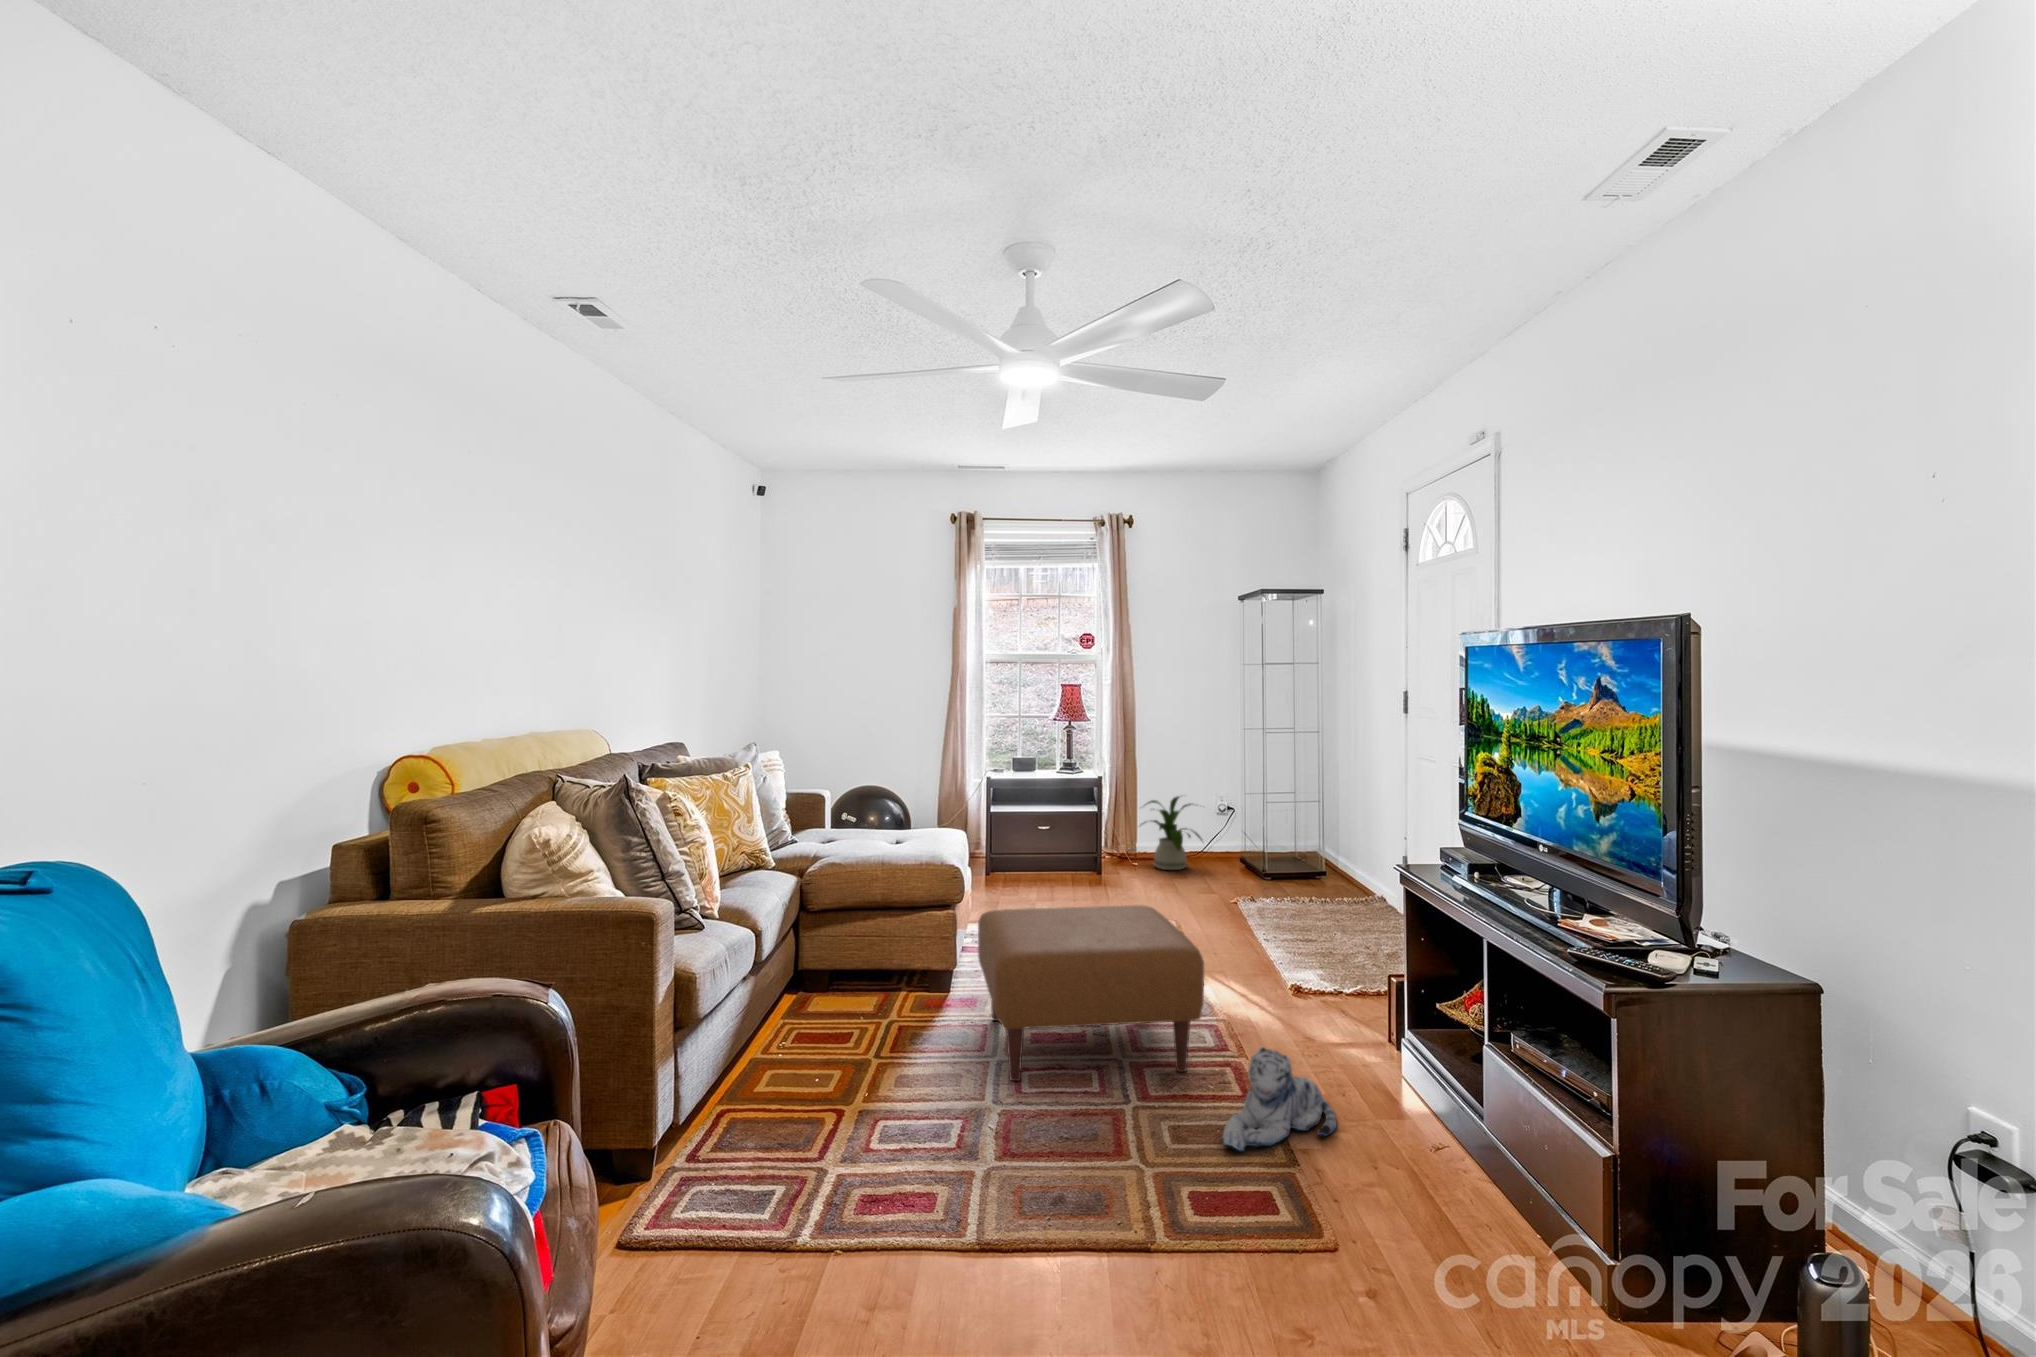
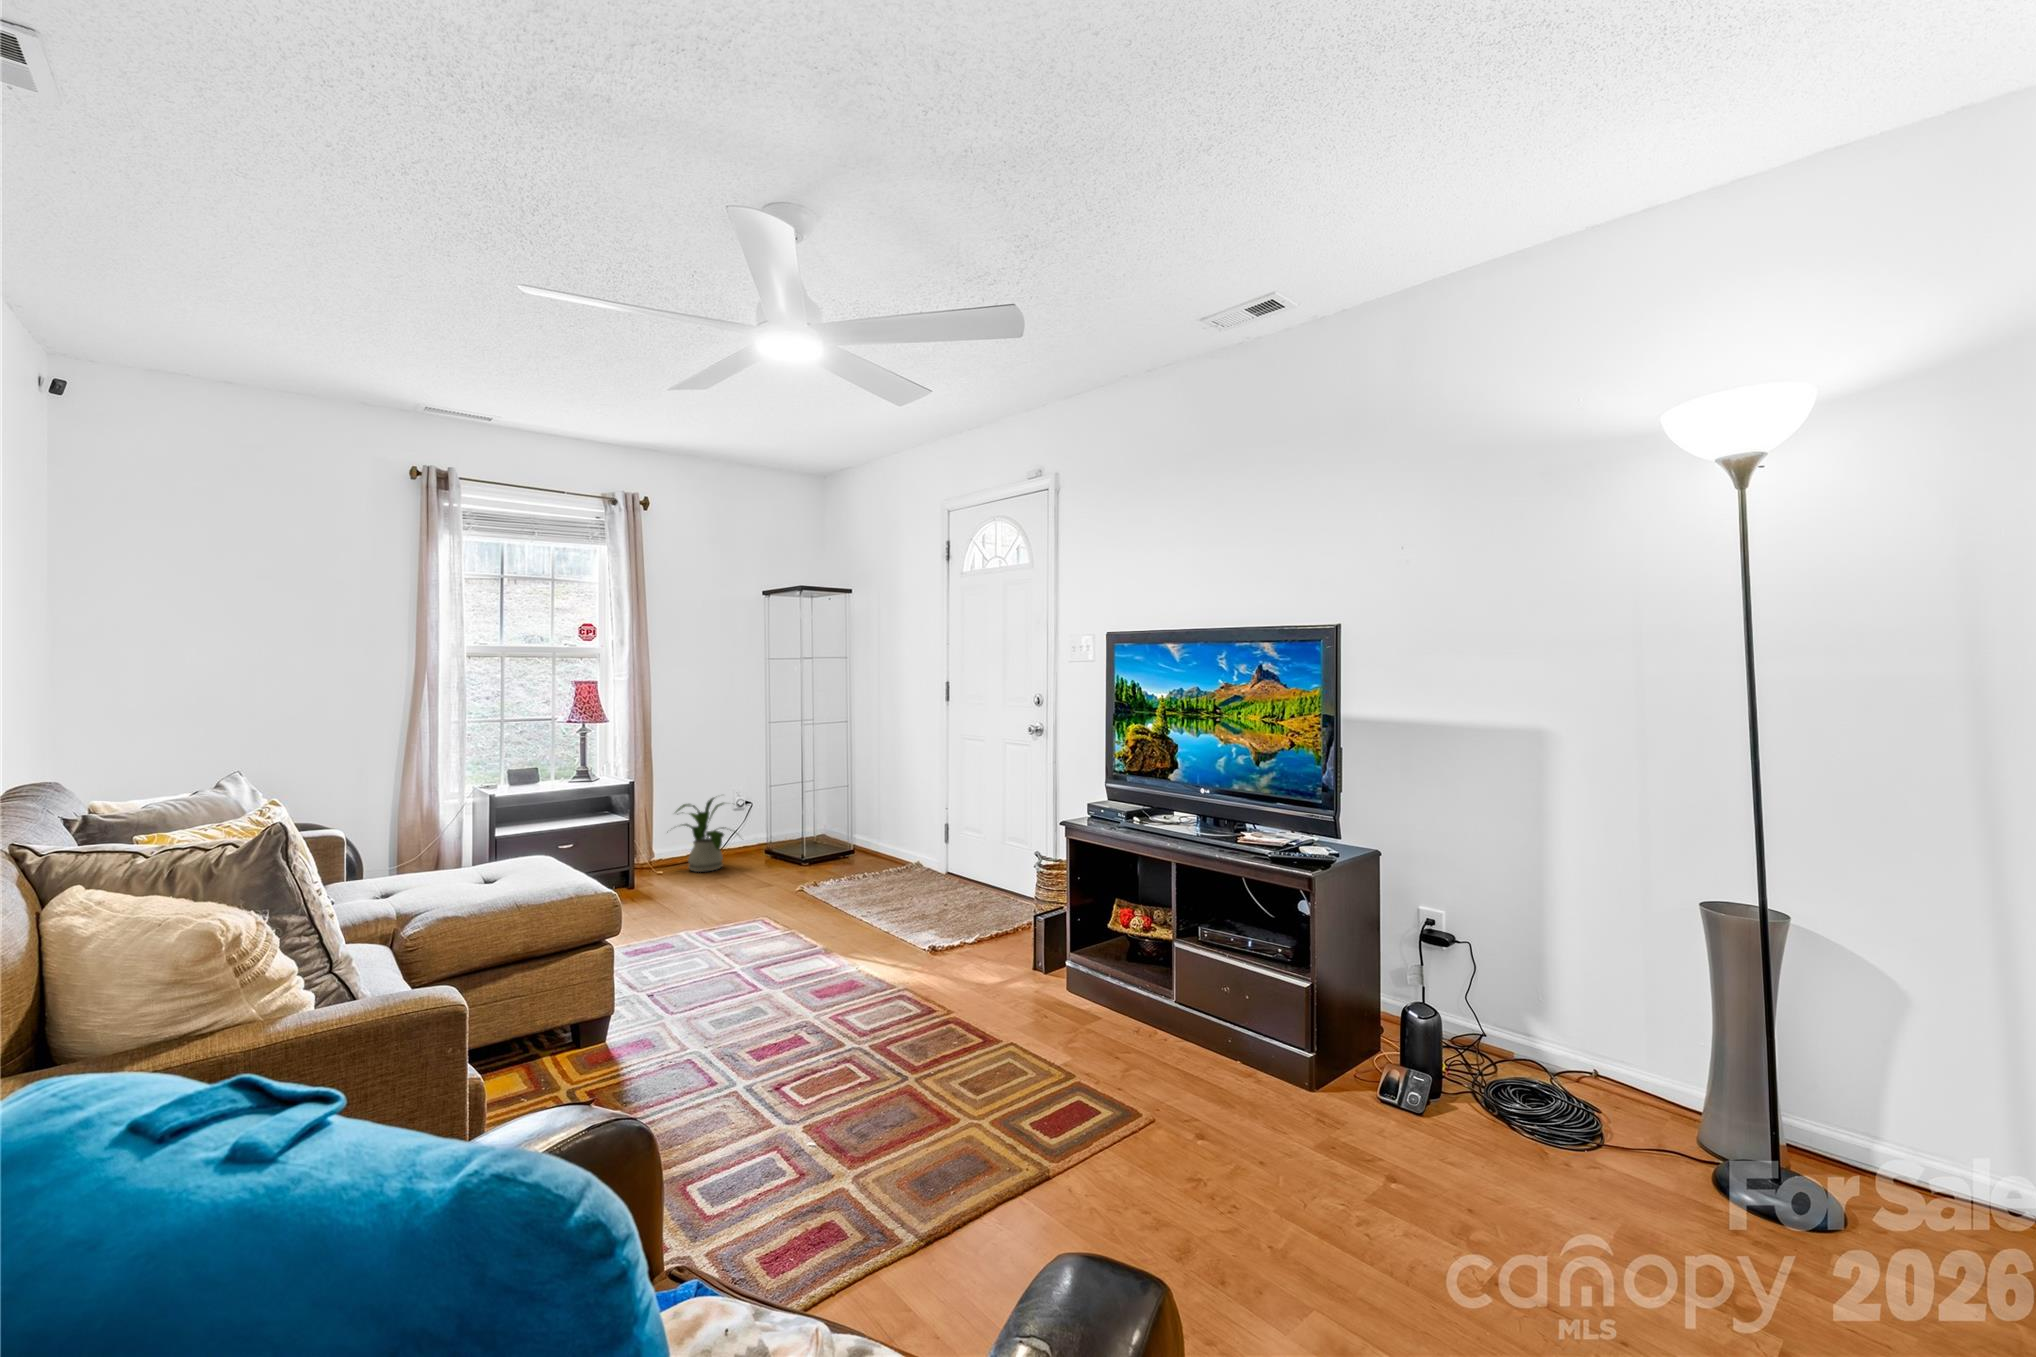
ottoman: present [978,905,1204,1081] -> none [667,897,935,1097]
plush toy: present [1222,1047,1337,1151] -> none [1001,991,1074,1085]

